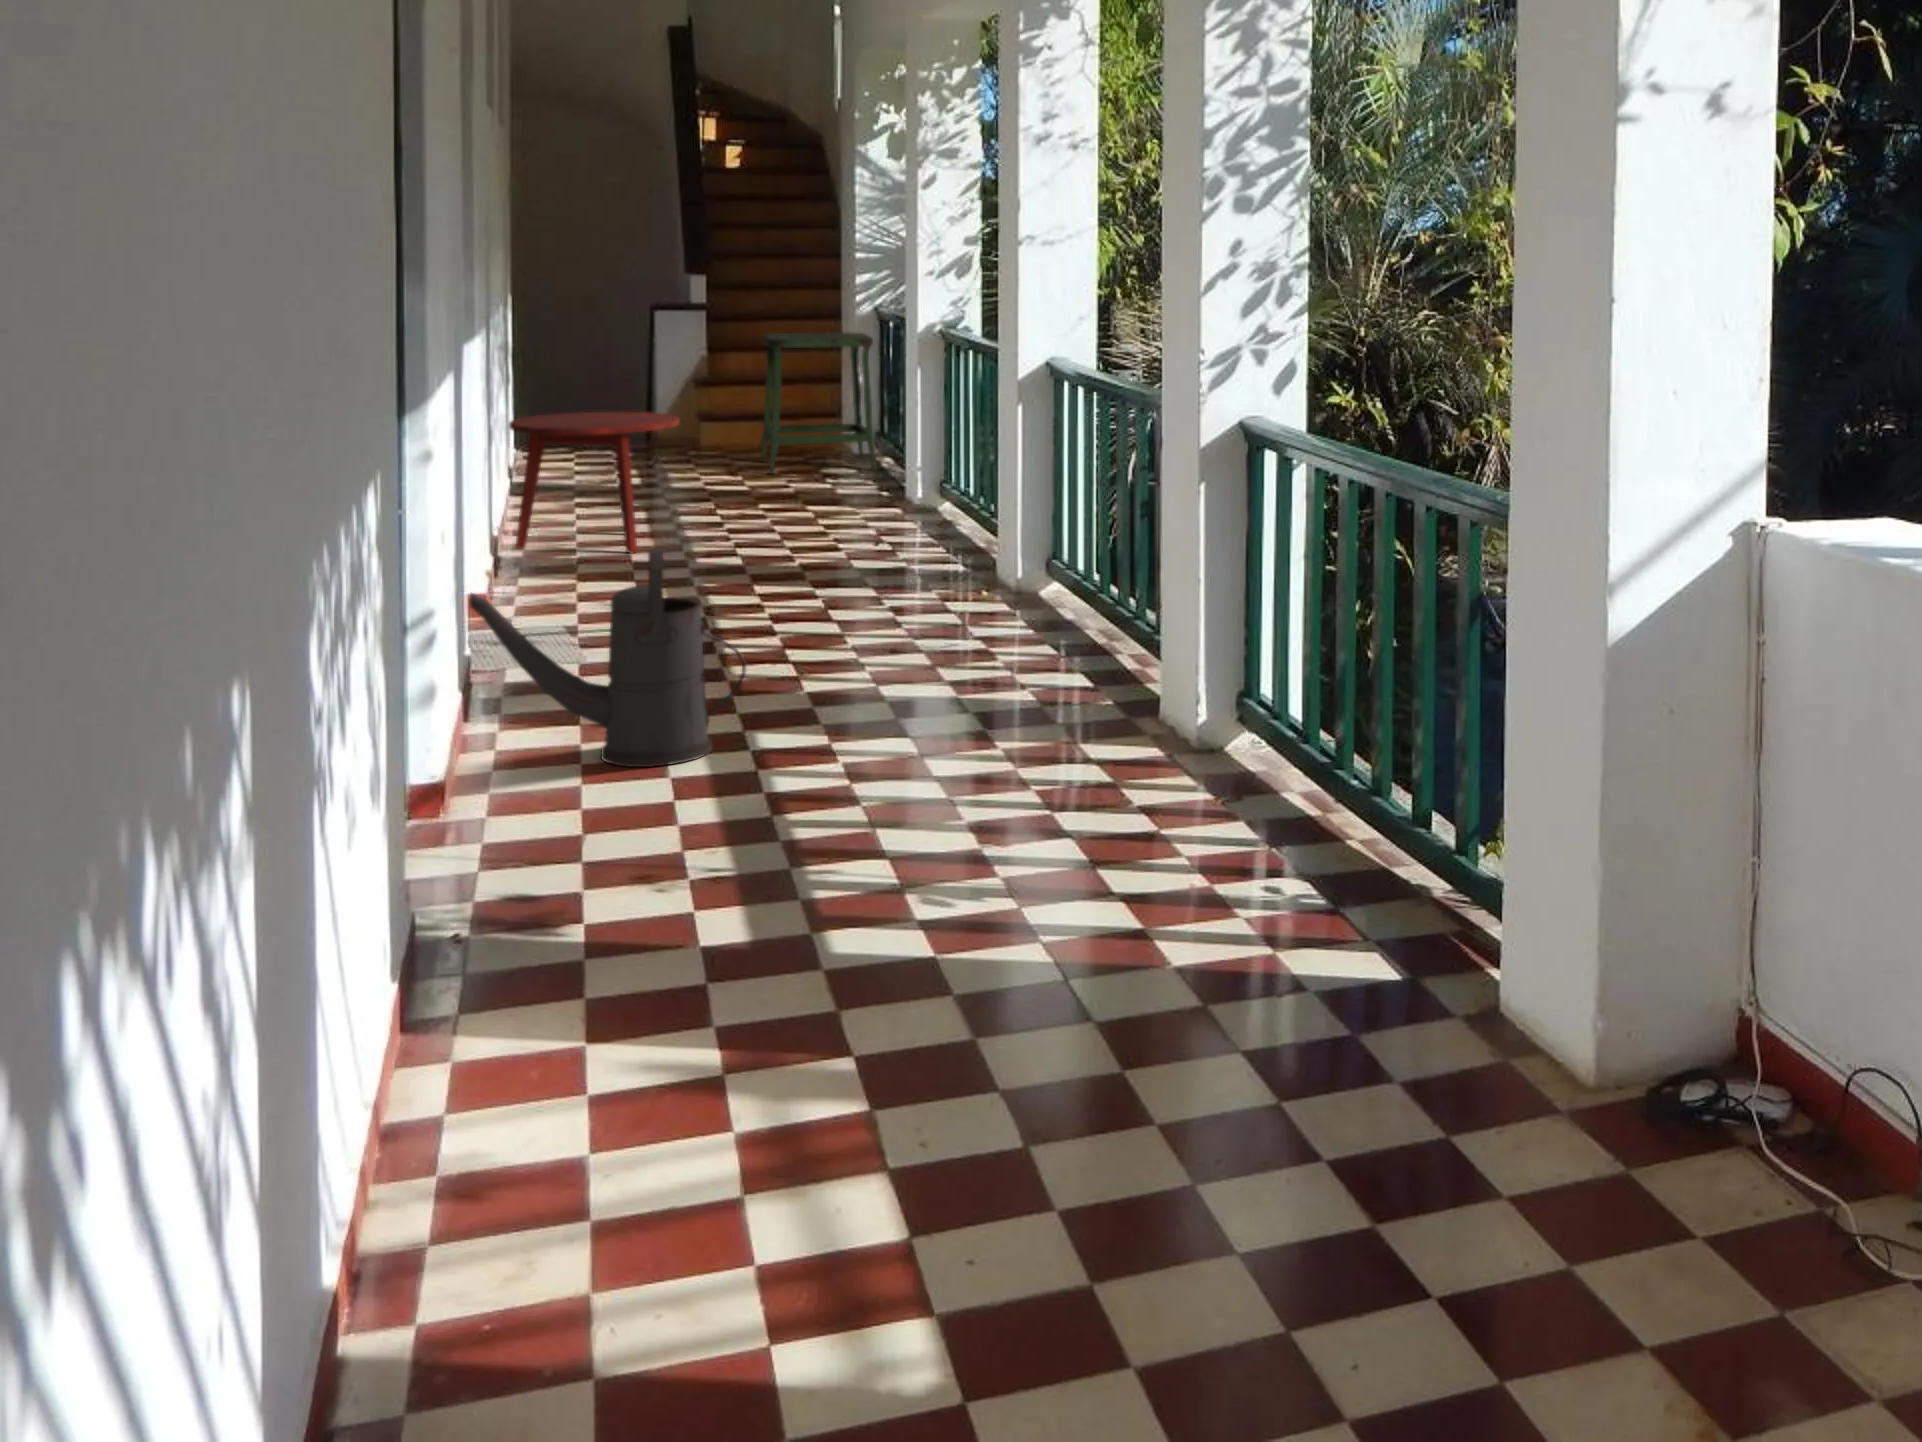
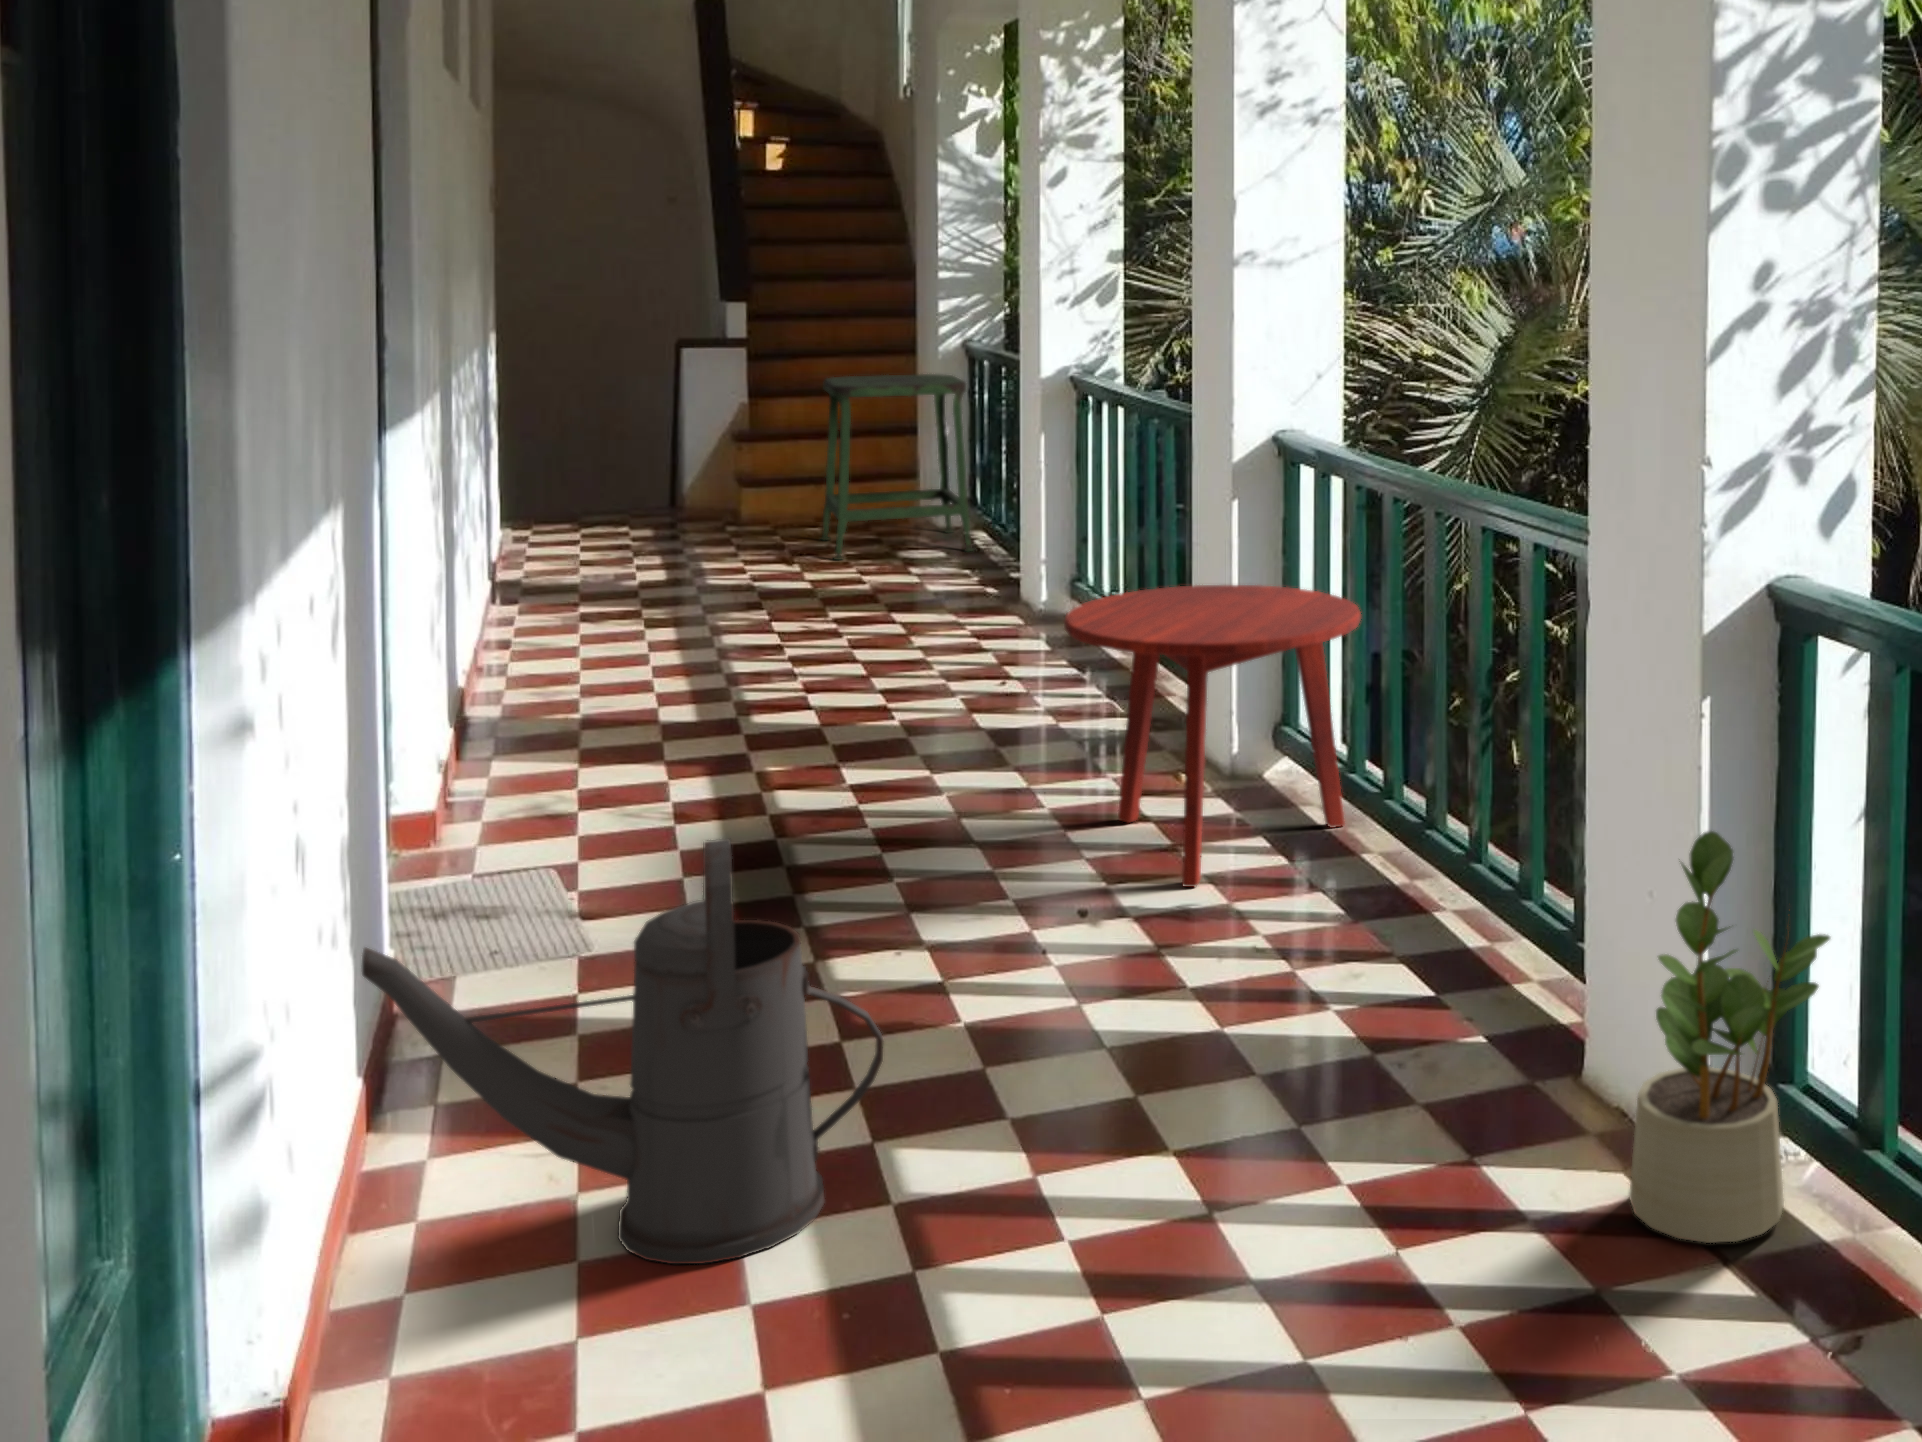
side table: present [509,412,679,553] -> present [1064,585,1361,887]
potted plant: none [1148,551,1261,768] -> present [1629,831,1830,1243]

